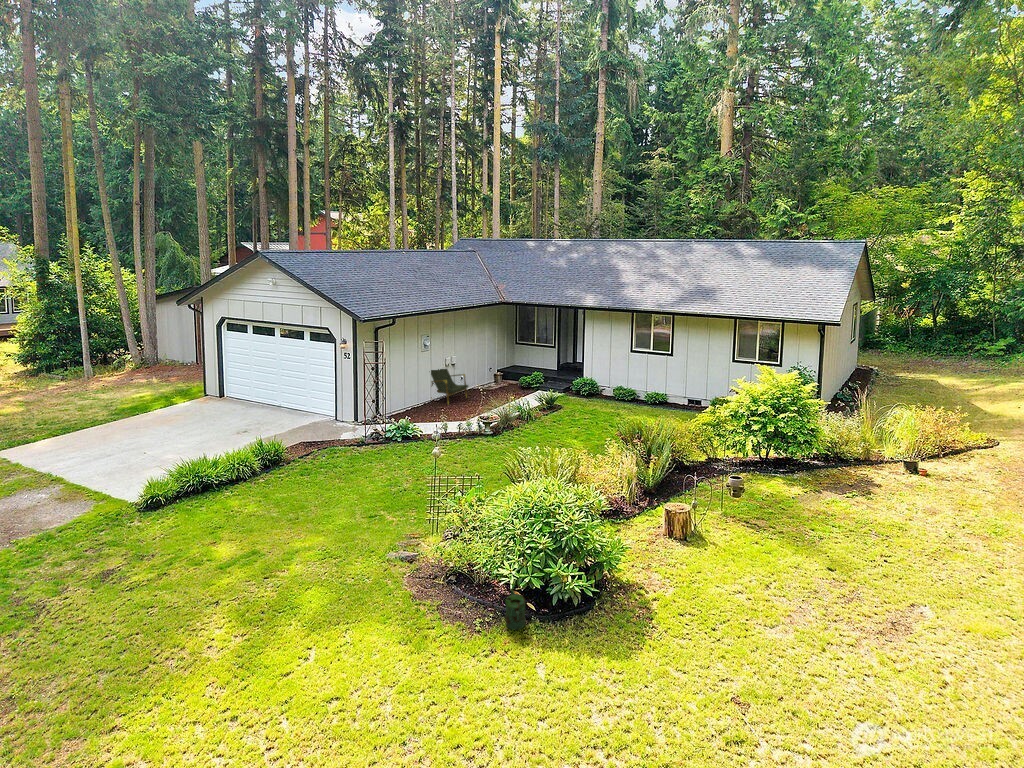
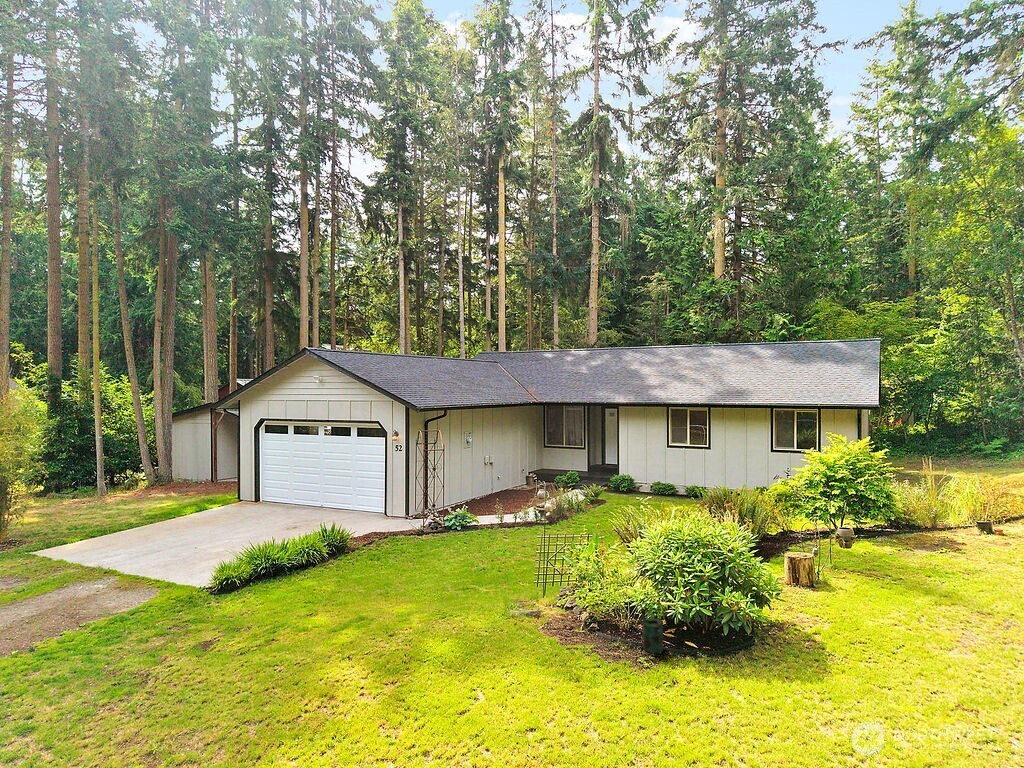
lounge chair: present [431,369,468,405] -> none [469,464,510,504]

